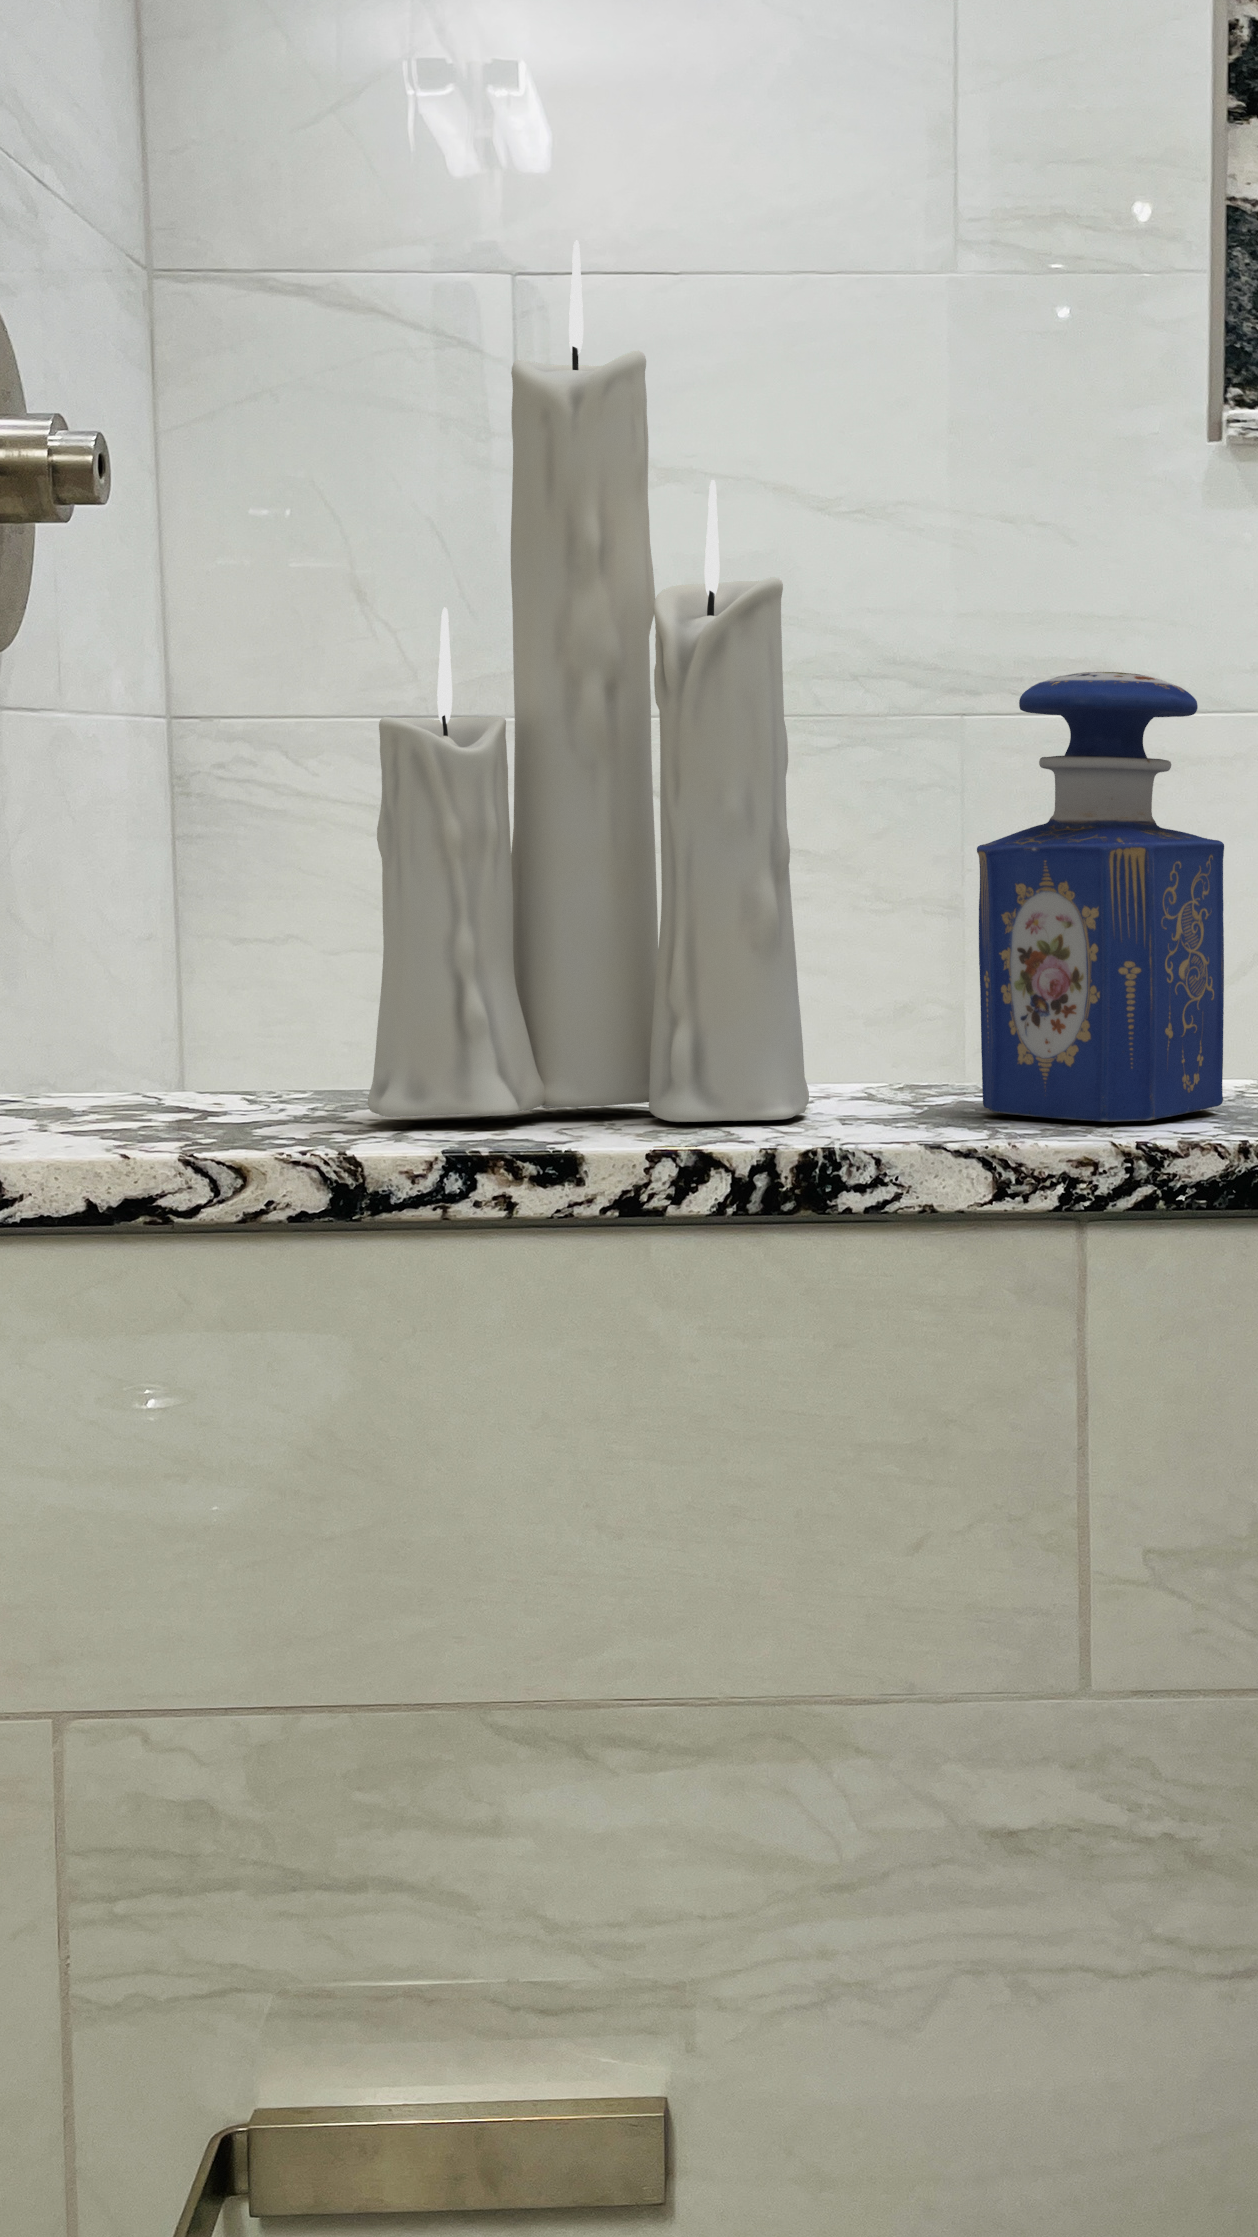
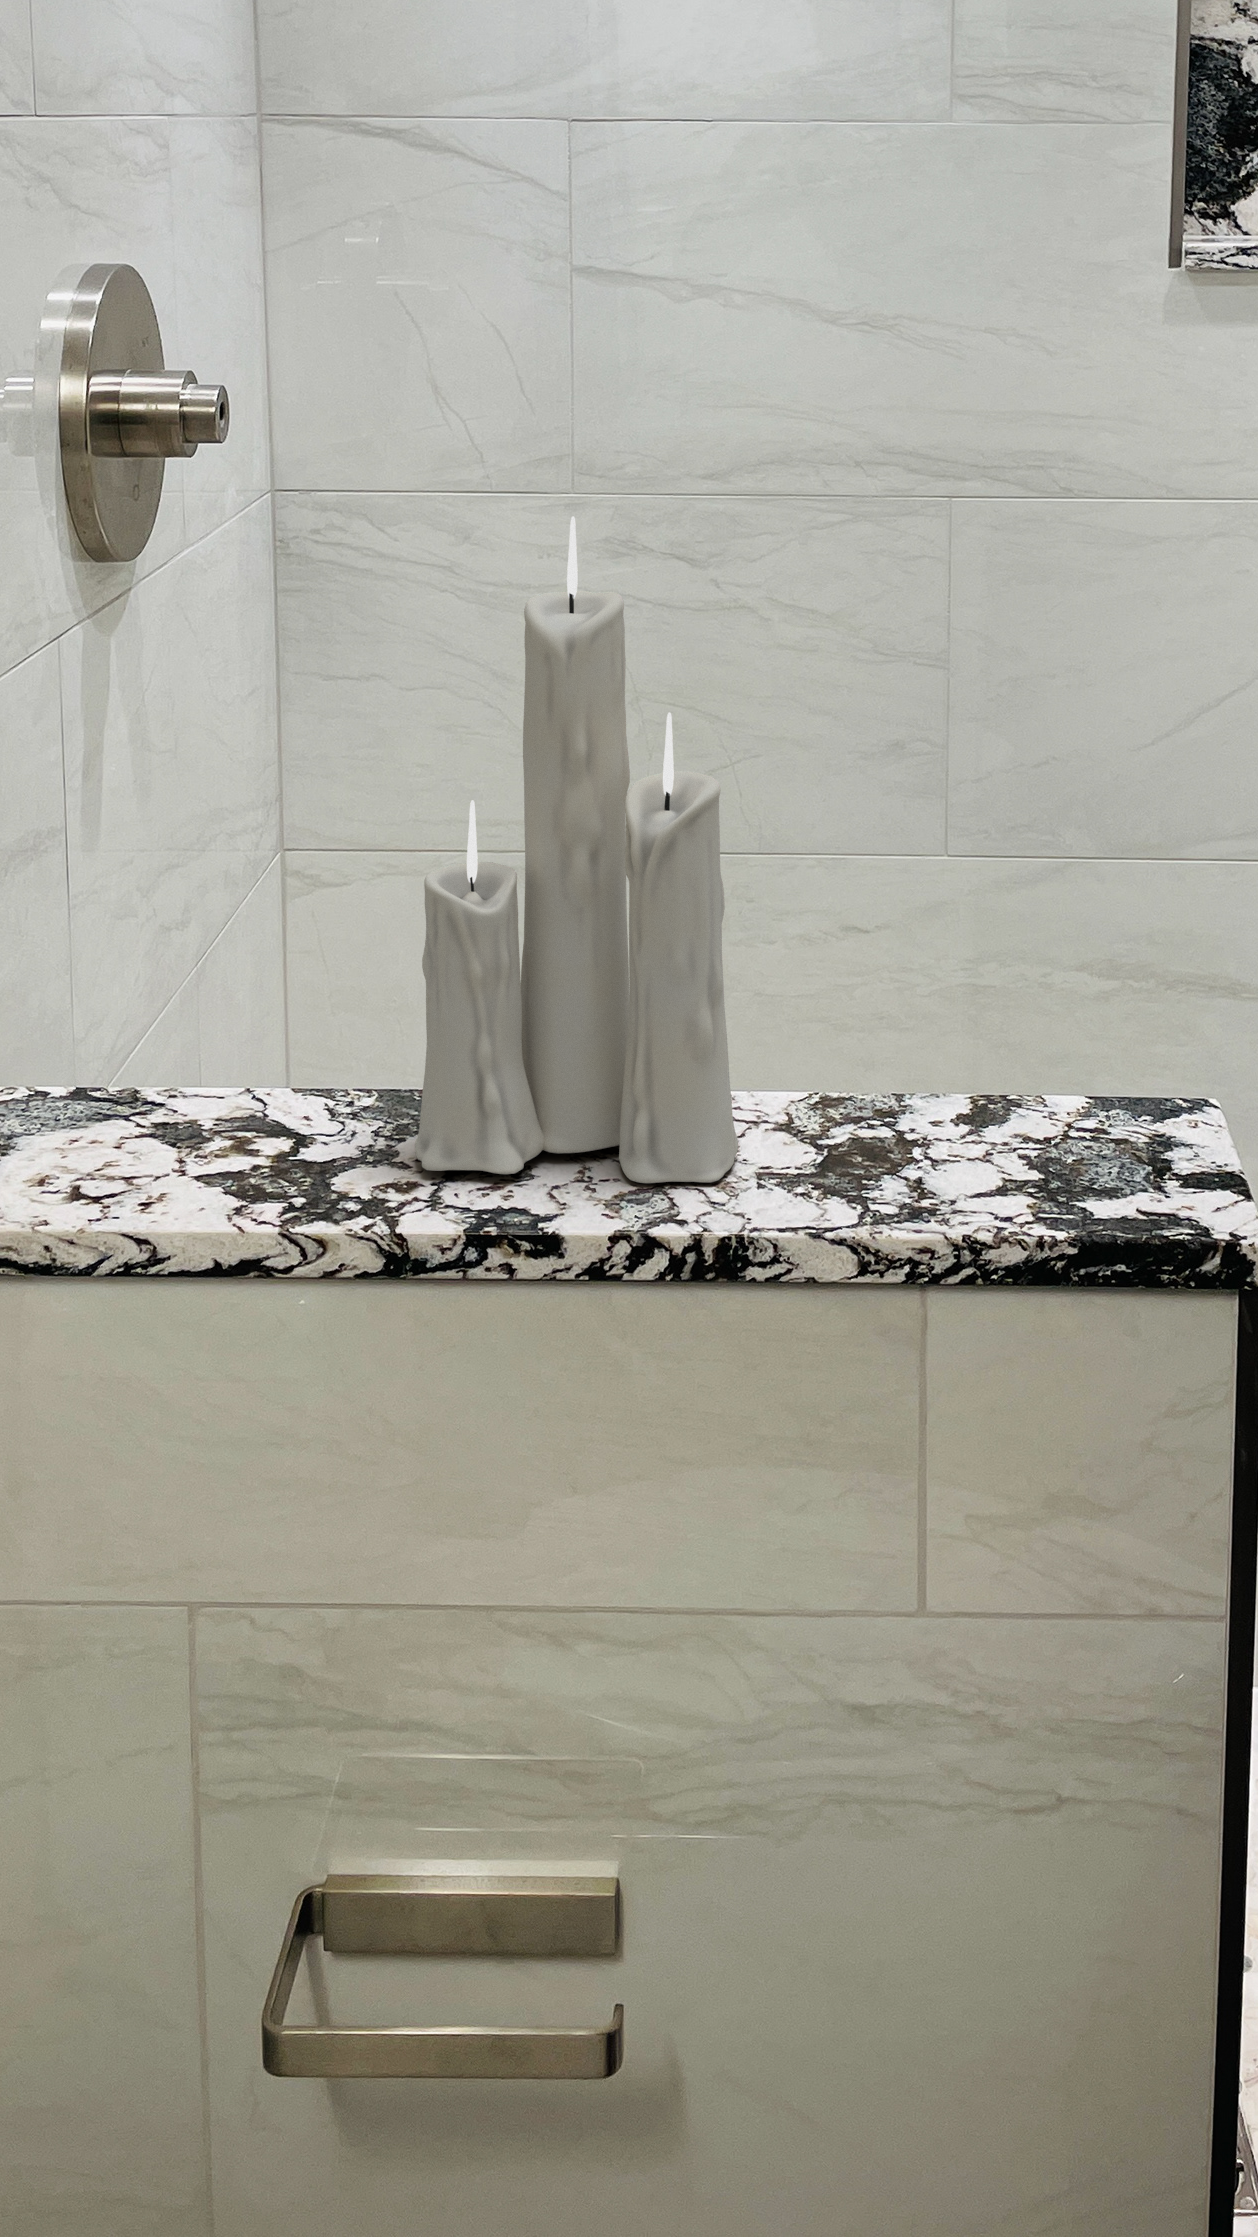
perfume bottle: present [977,672,1224,1122] -> none [863,852,1045,1204]

